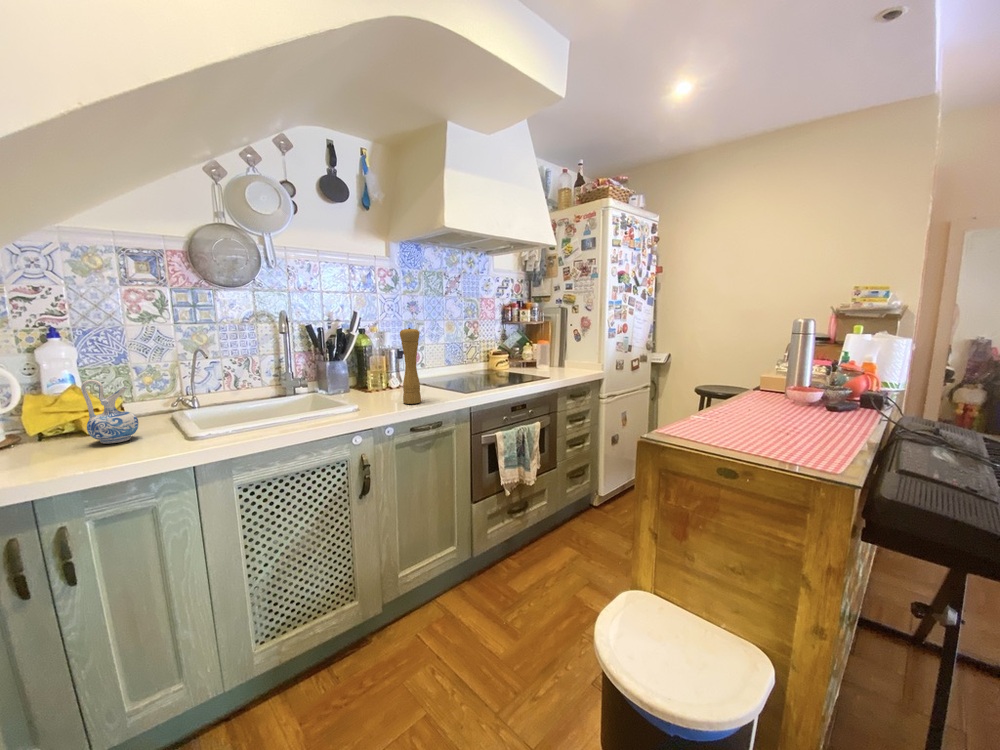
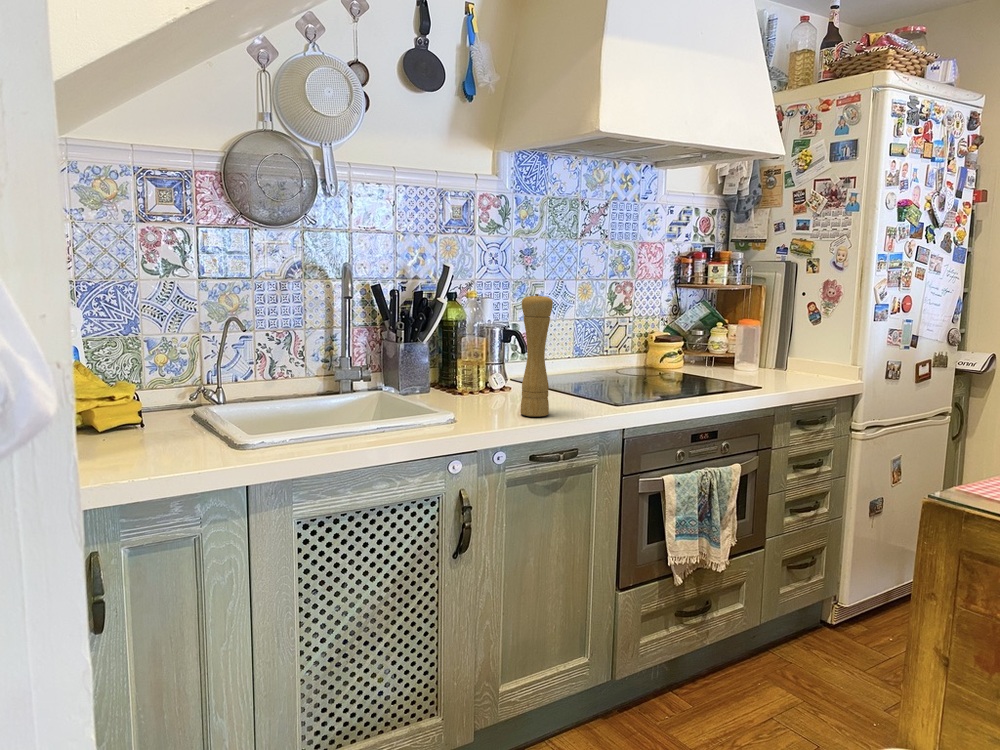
ceramic pitcher: present [81,380,138,443] -> none [105,356,166,445]

